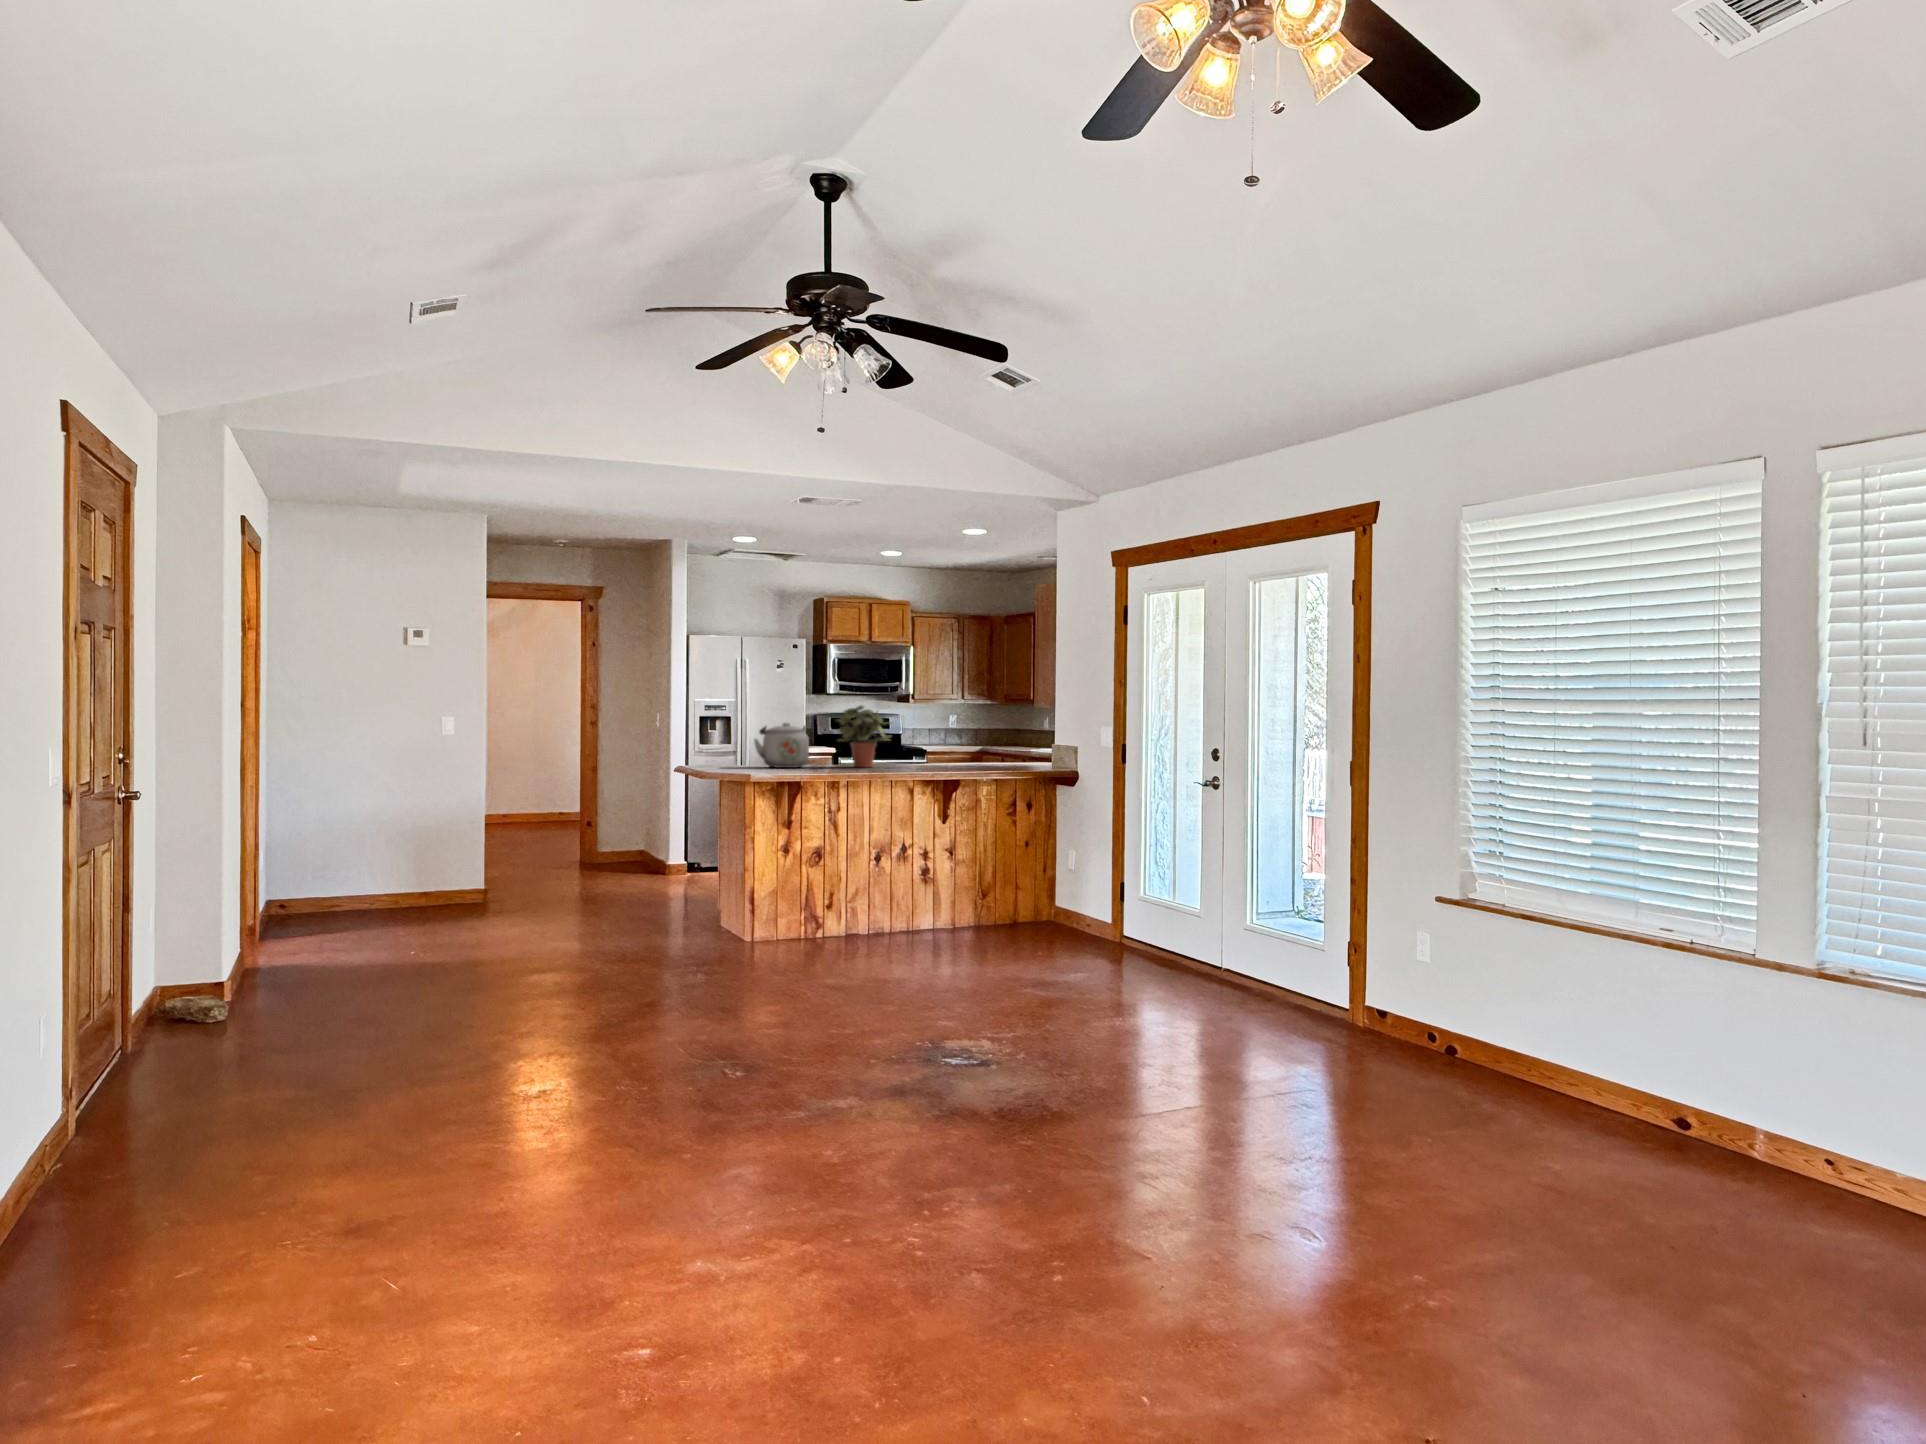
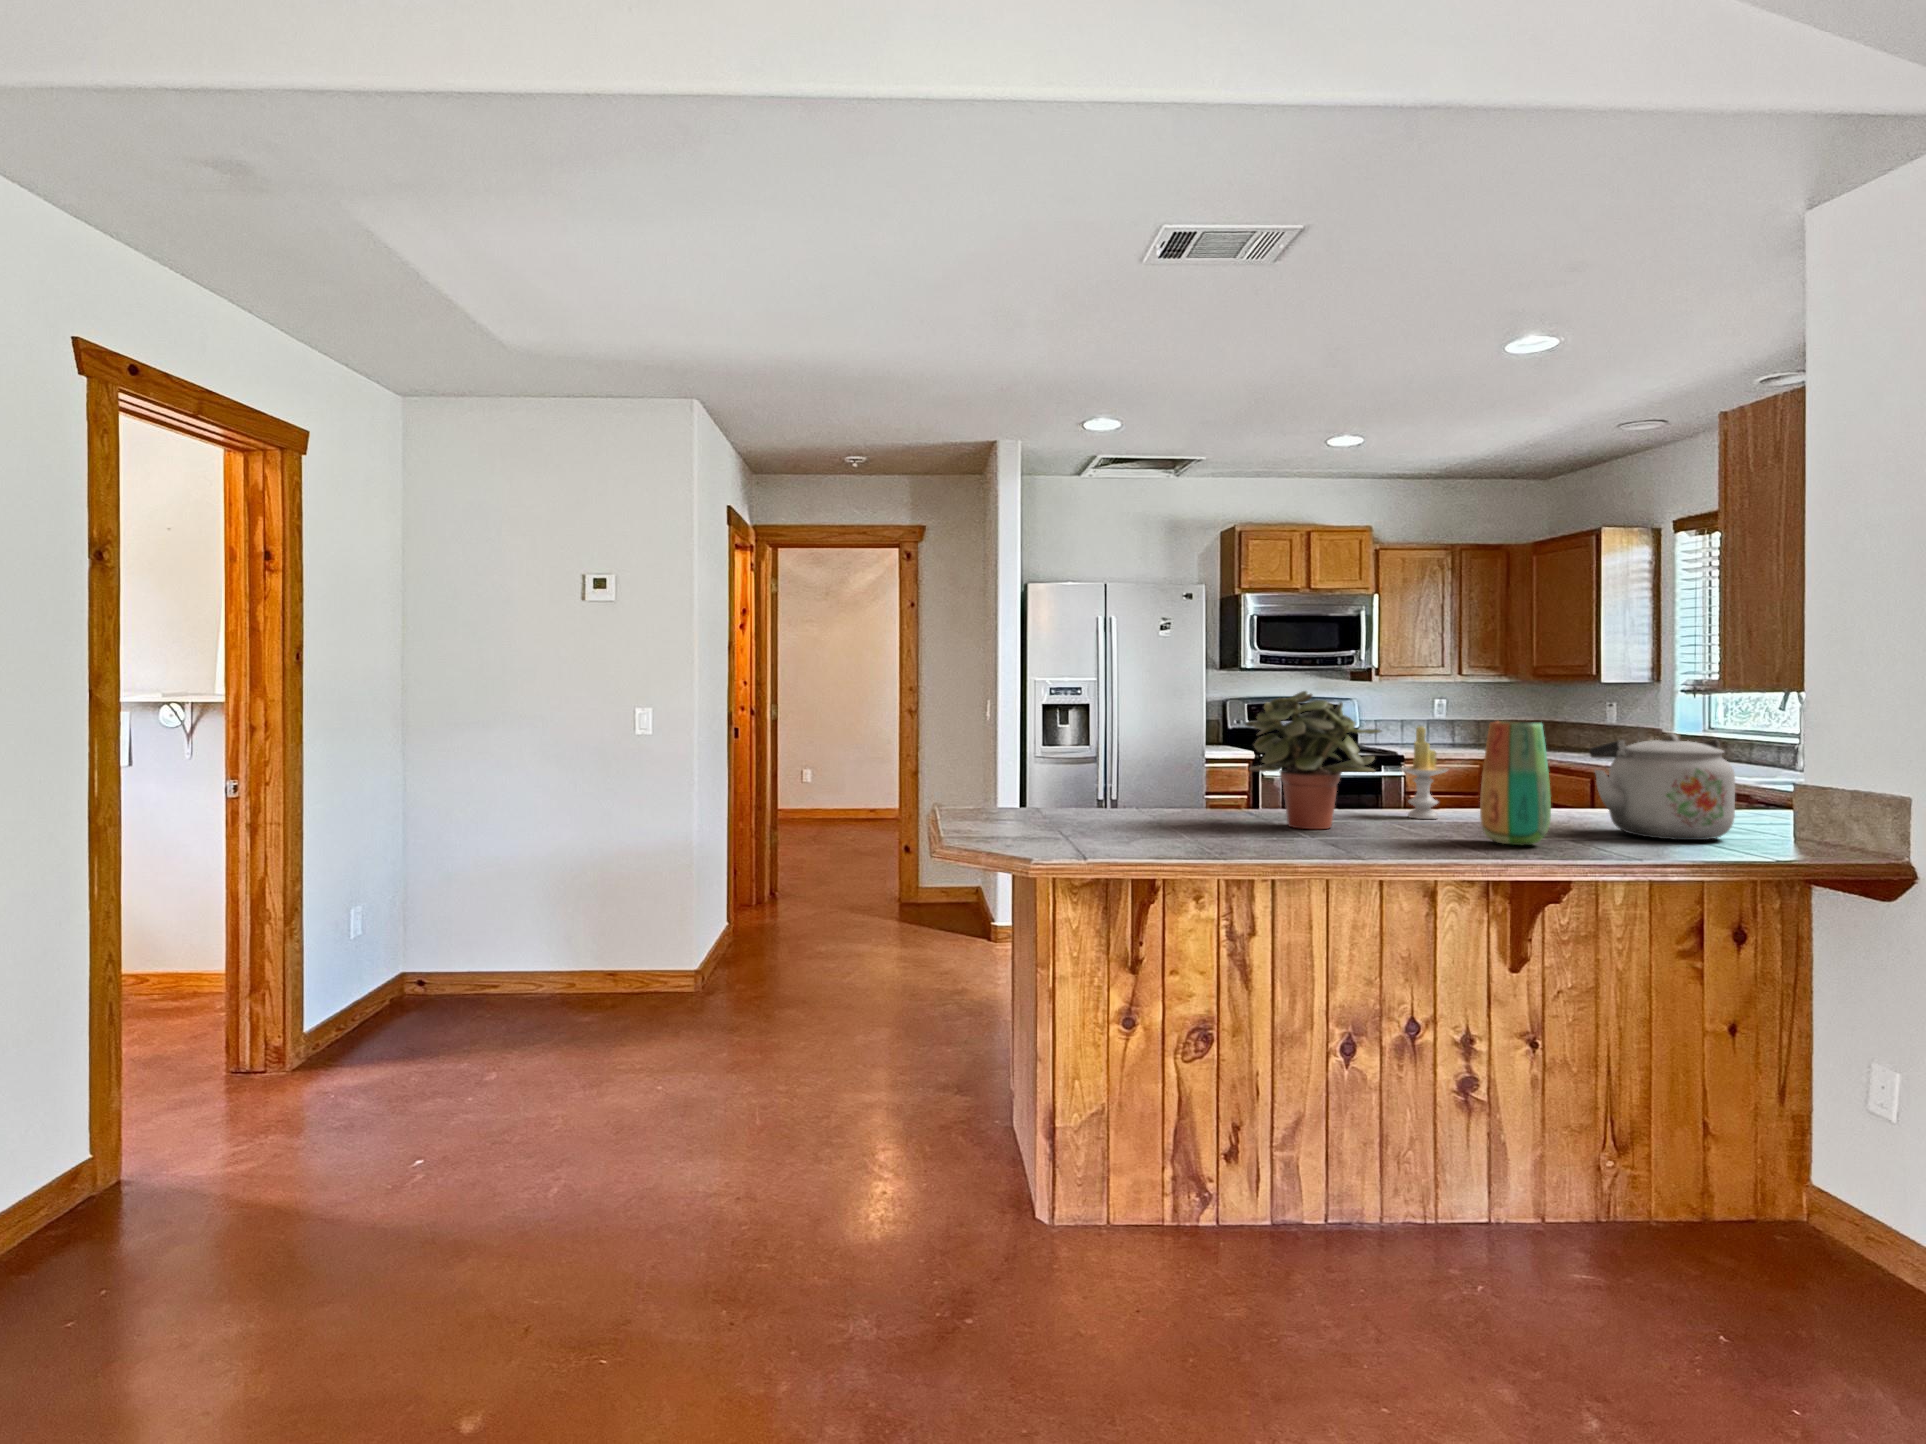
vase: none [930,718,957,768] -> present [1480,721,1551,845]
candle: none [904,722,925,765] -> present [1399,727,1447,819]
kettle: present [754,723,809,768] -> present [1590,733,1735,840]

